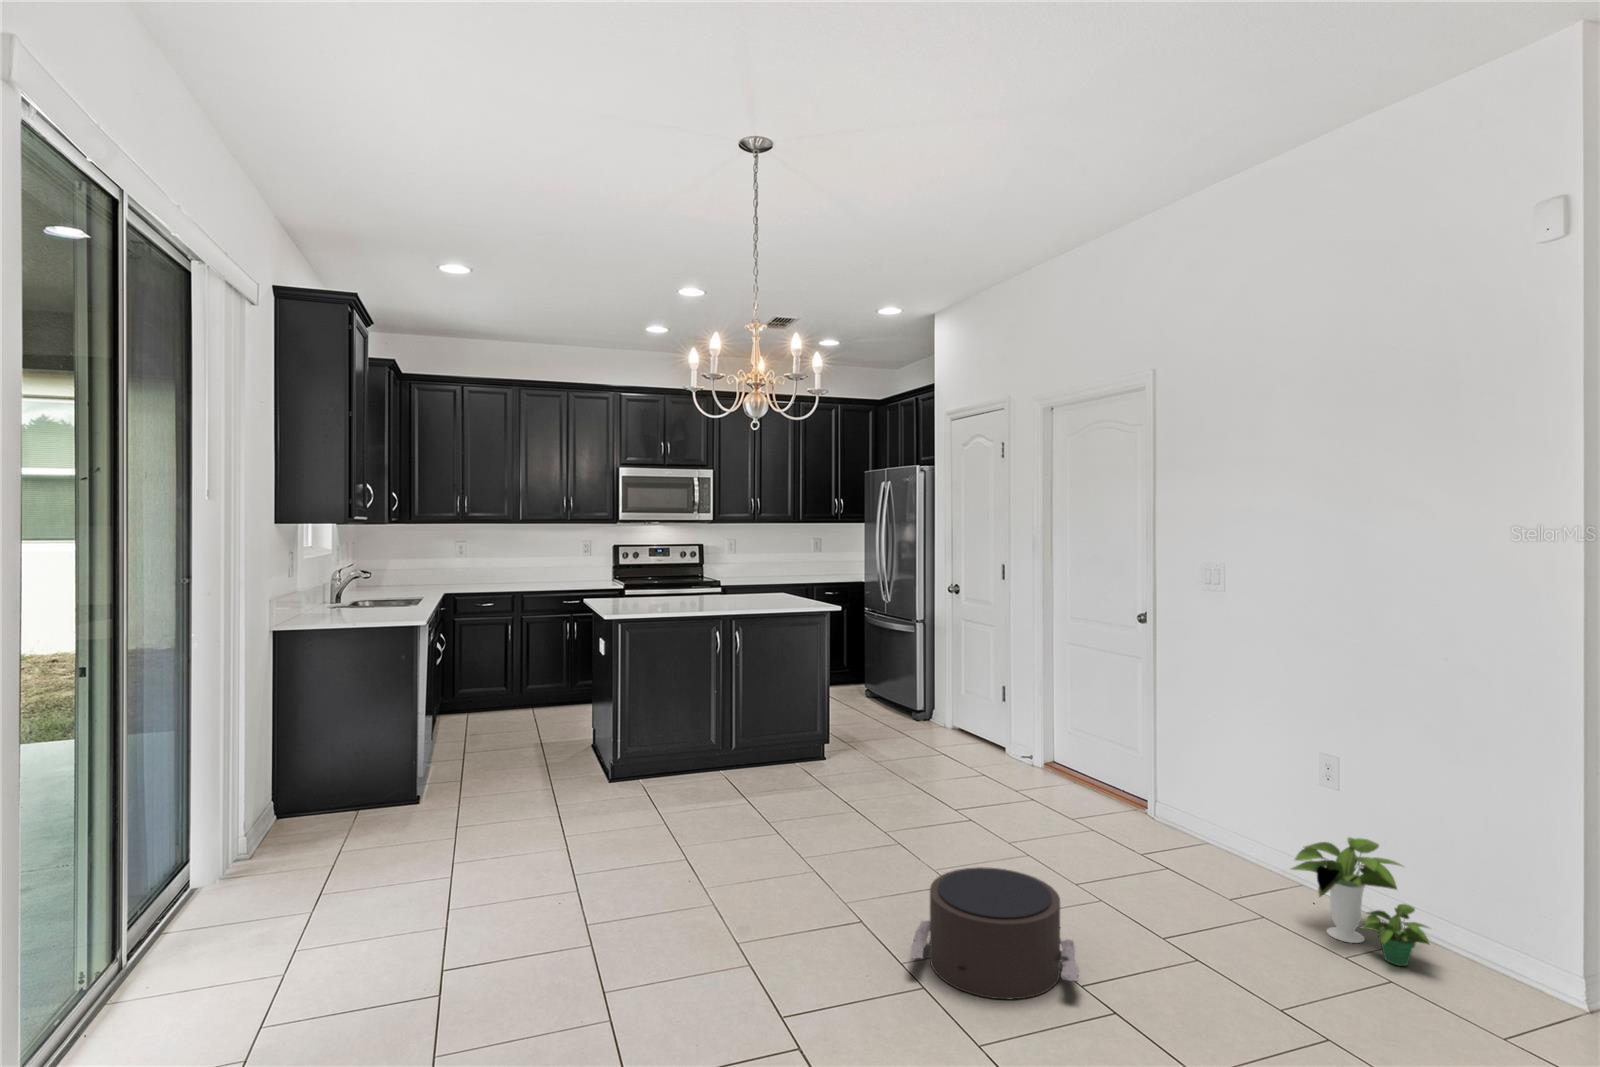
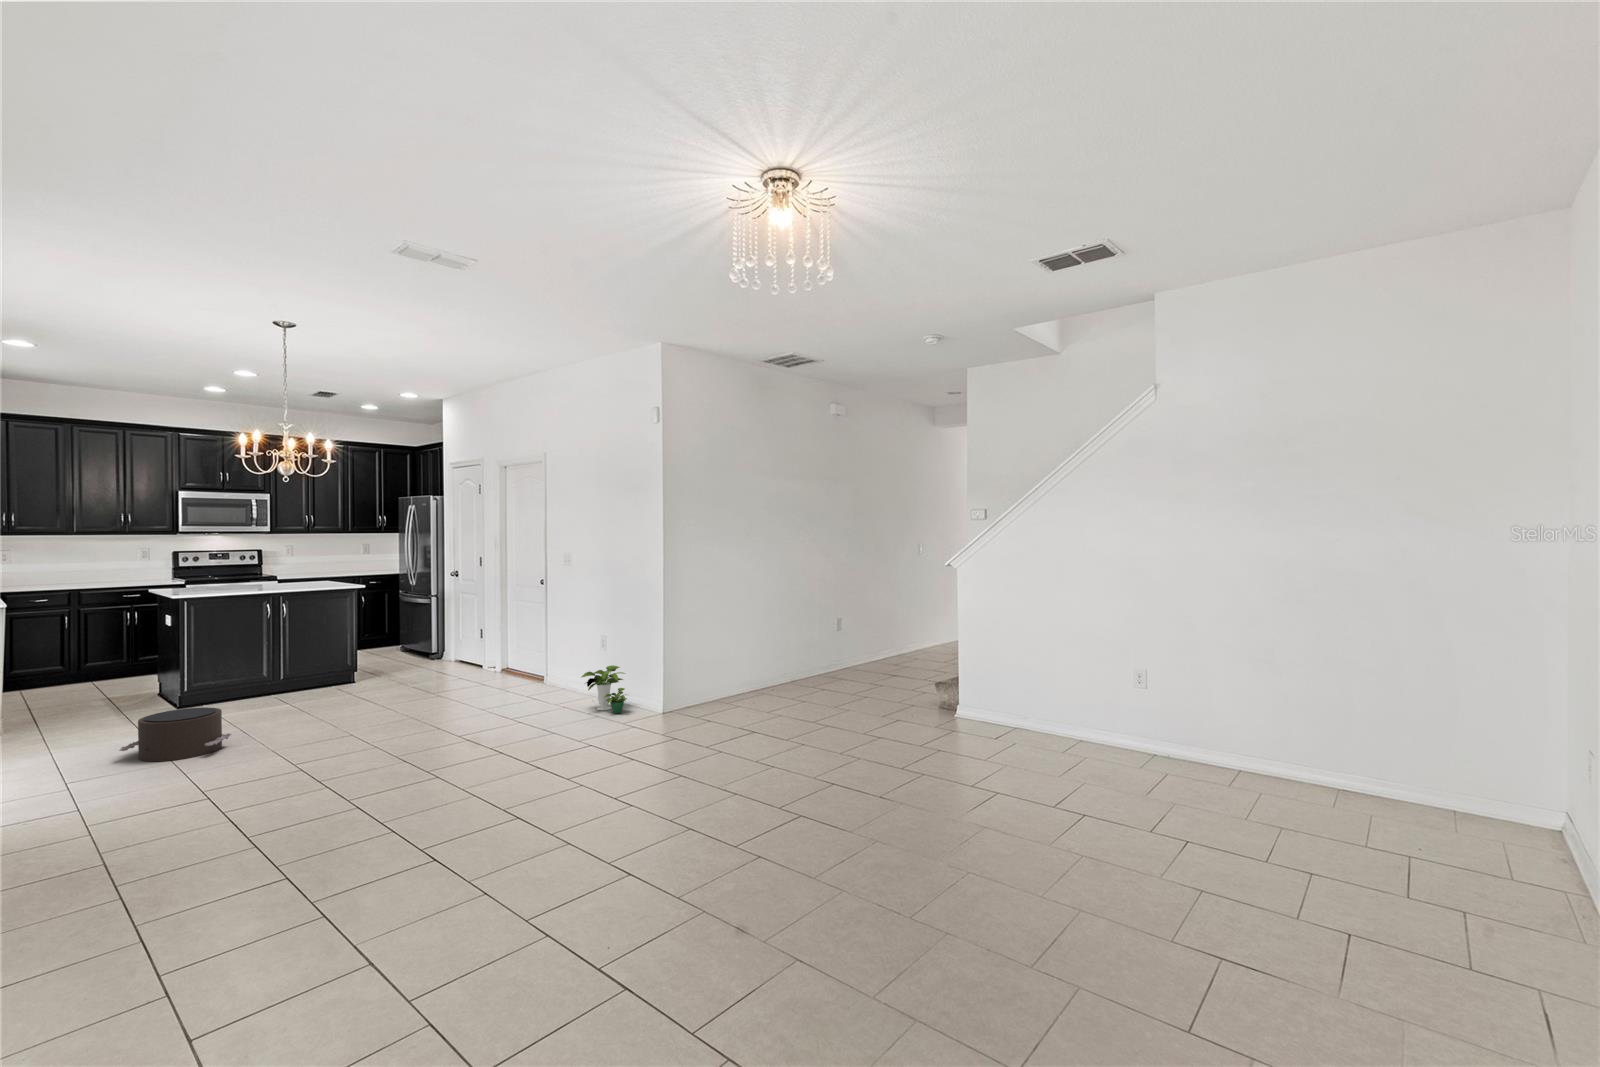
pouf: present [910,867,1079,1000] -> present [119,708,231,761]

